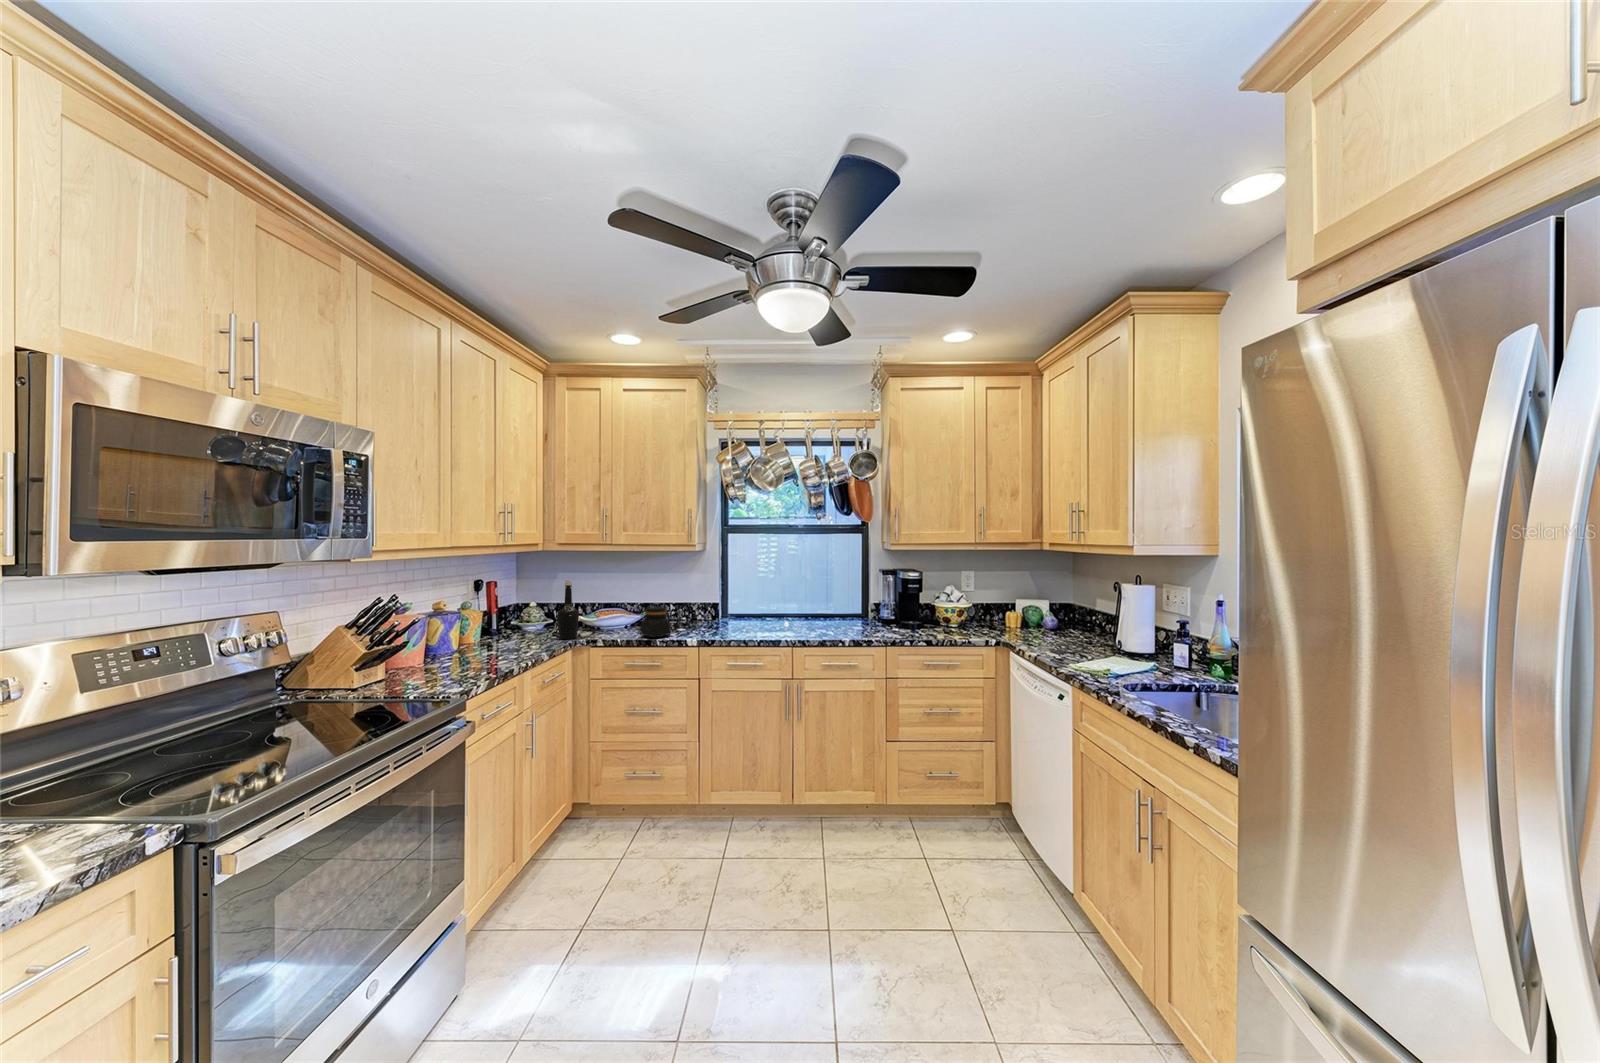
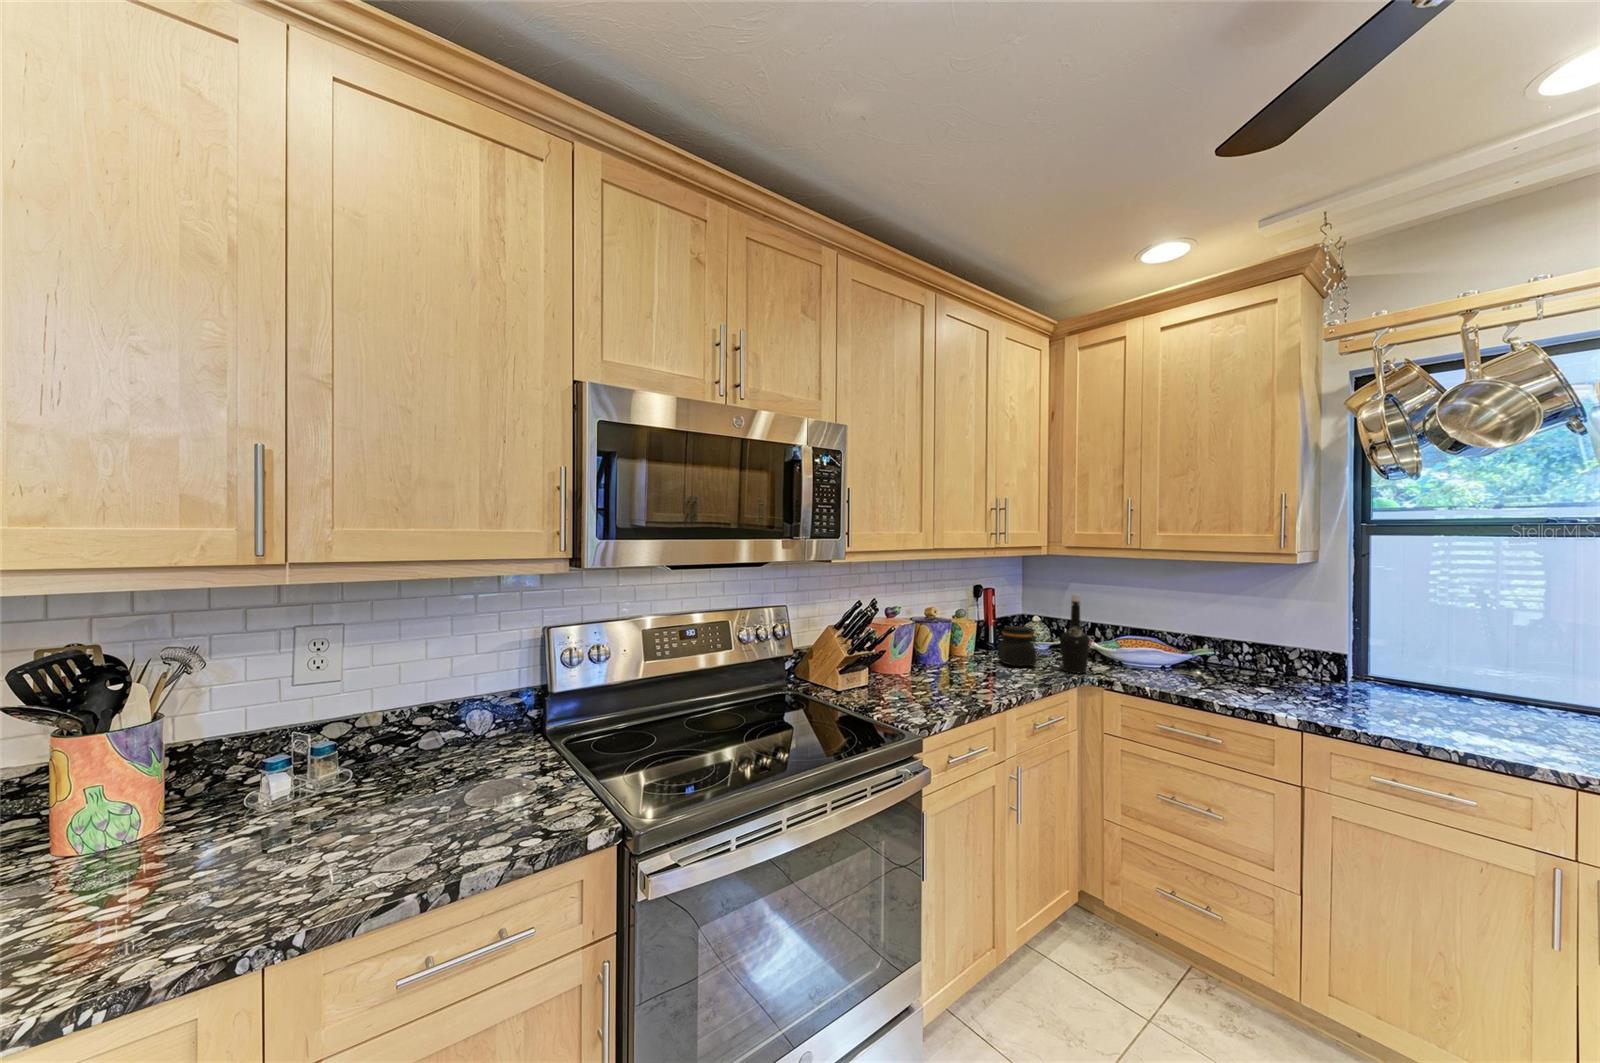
jar: present [640,607,671,637] -> present [996,626,1038,666]

